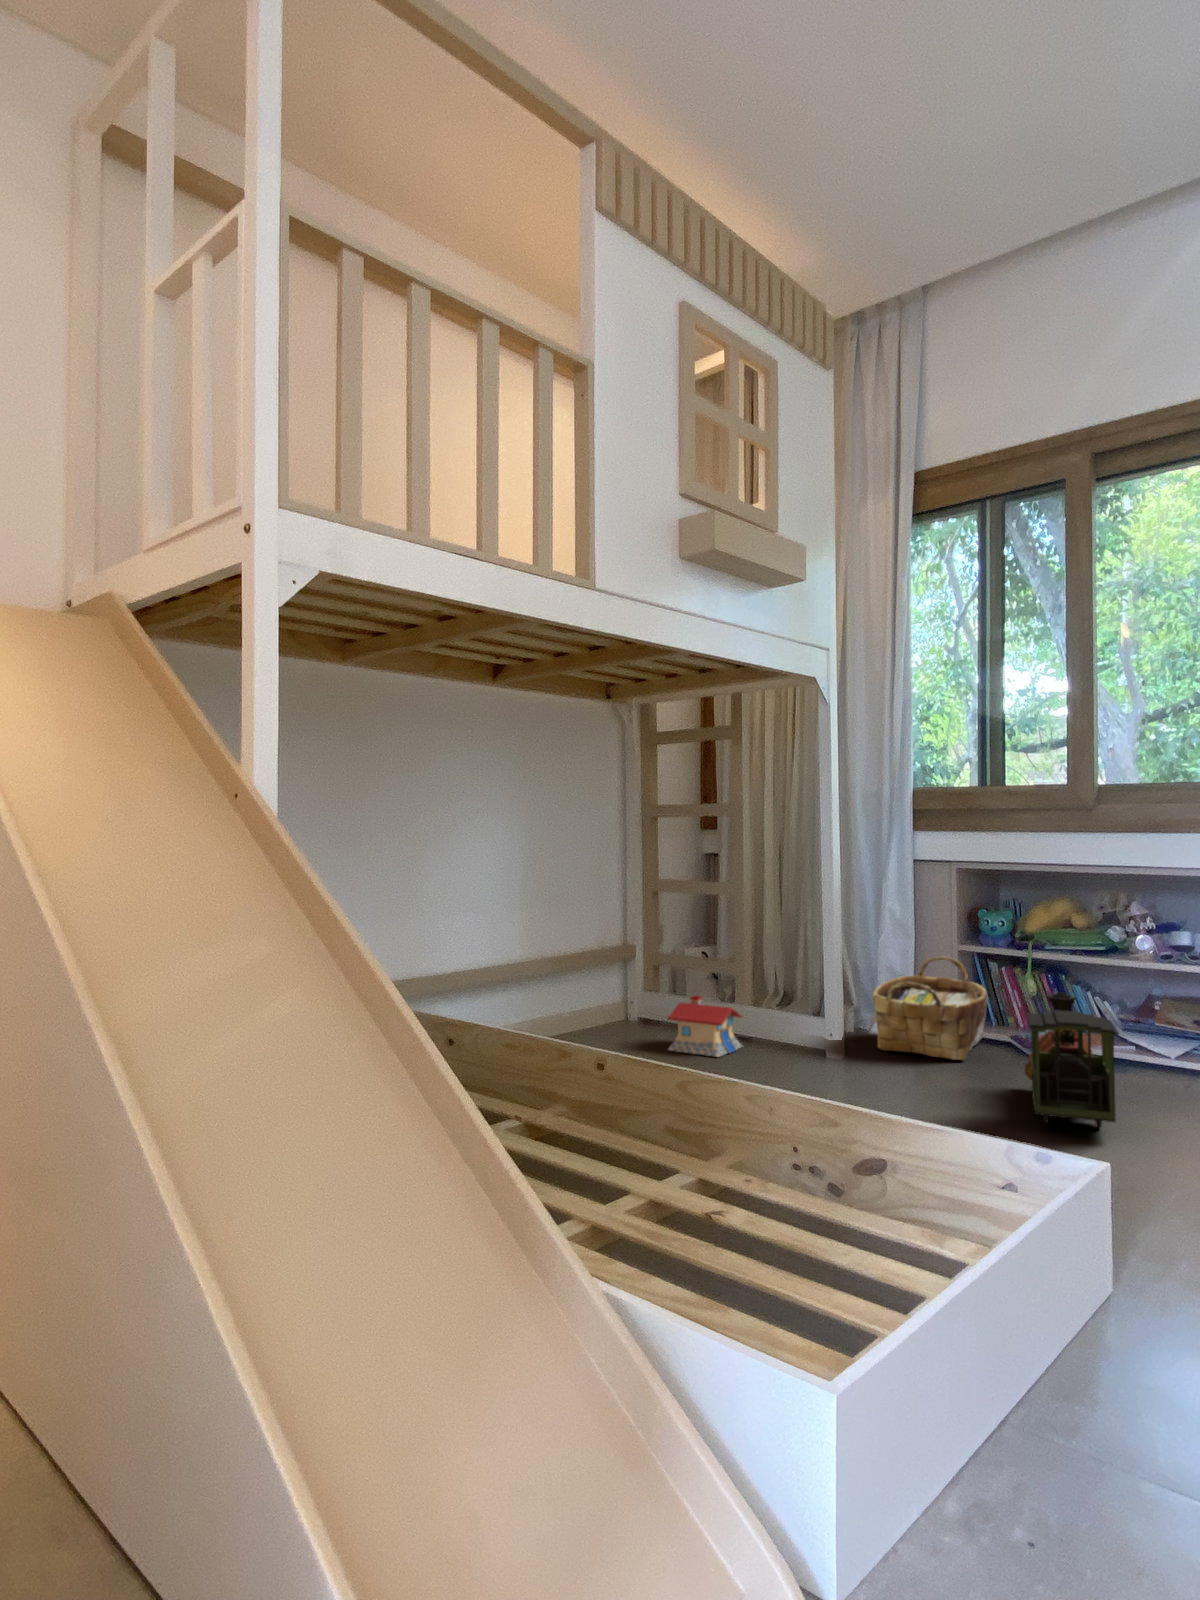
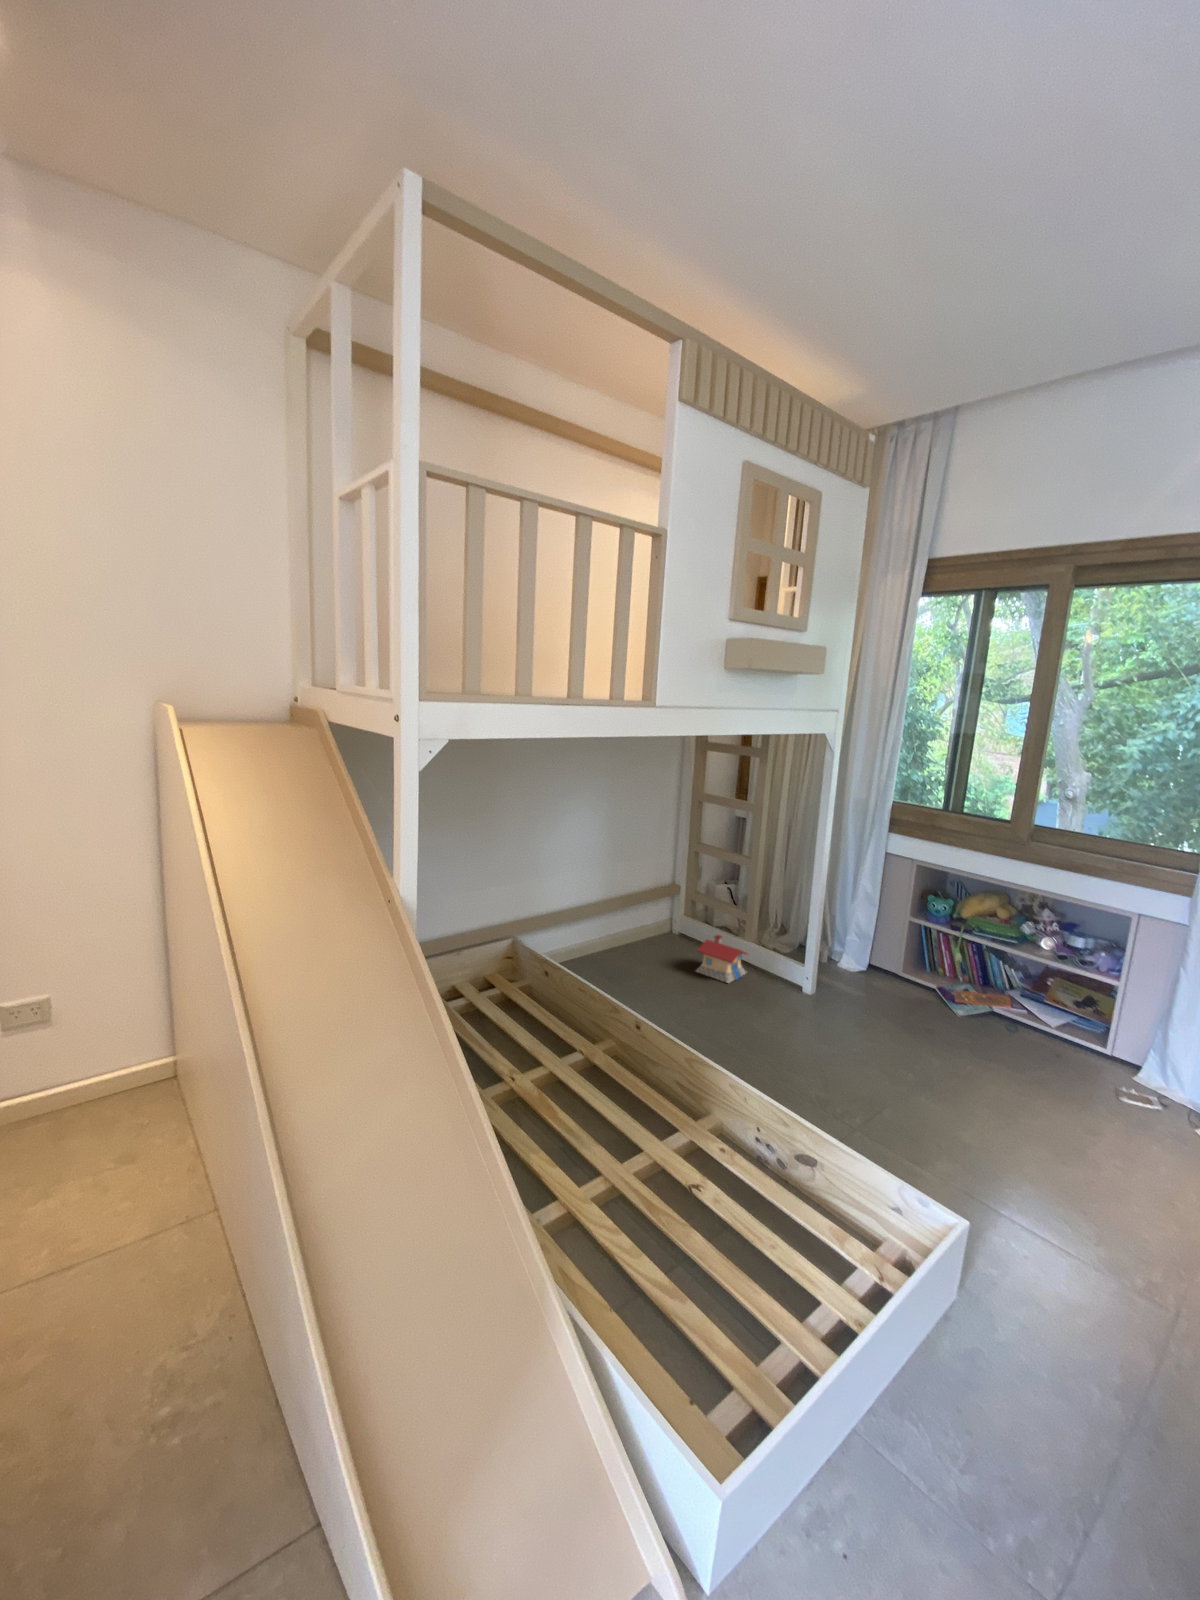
woven basket: present [873,956,987,1060] -> none [840,924,924,1006]
toy train: present [1024,992,1119,1128] -> none [938,985,1008,1102]

